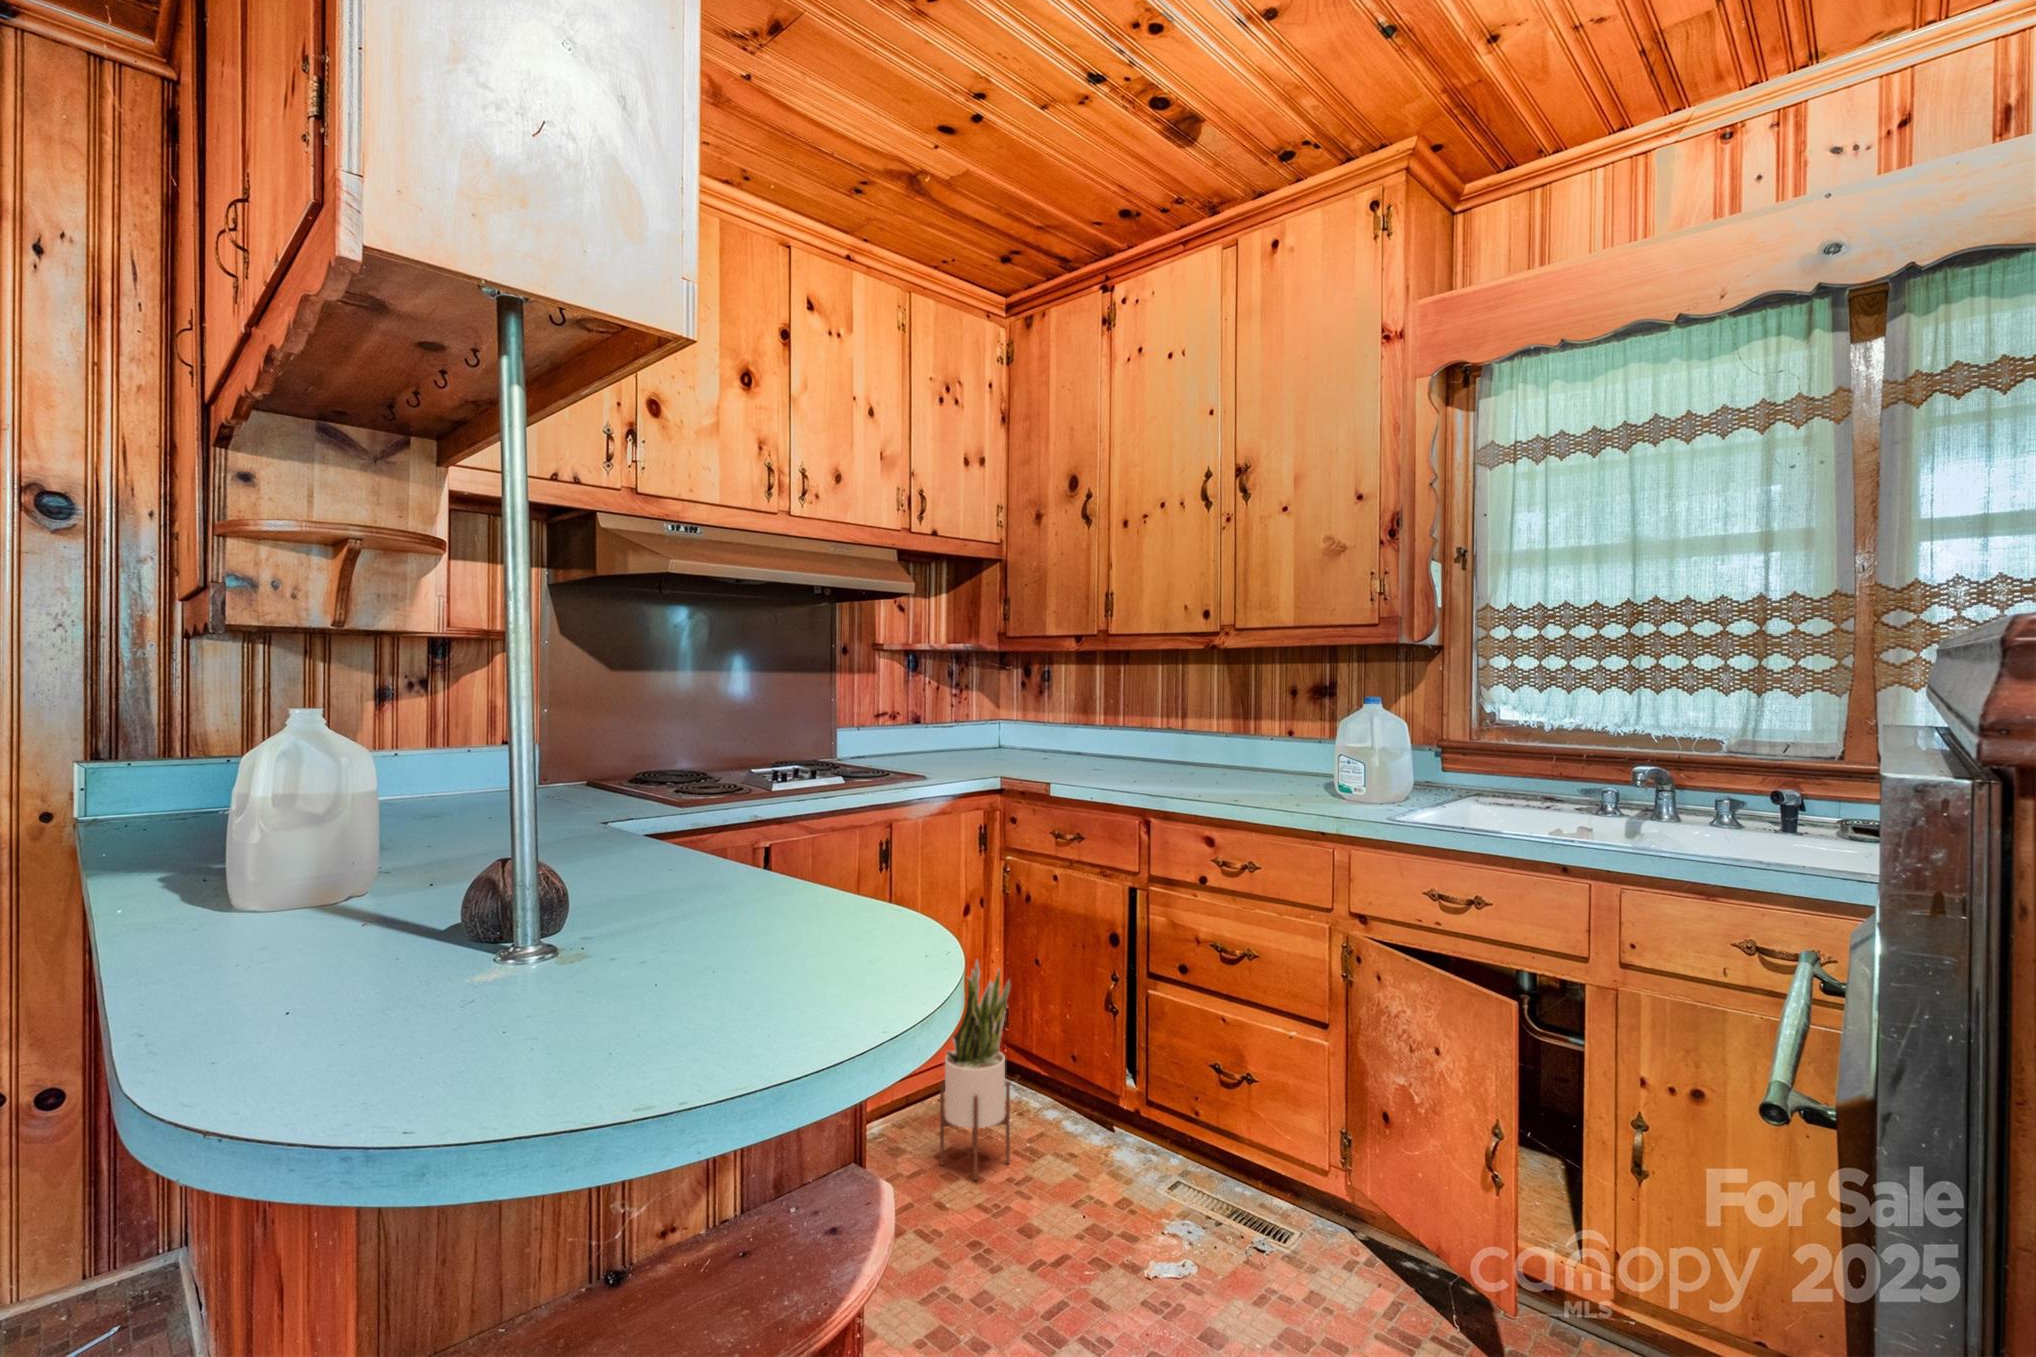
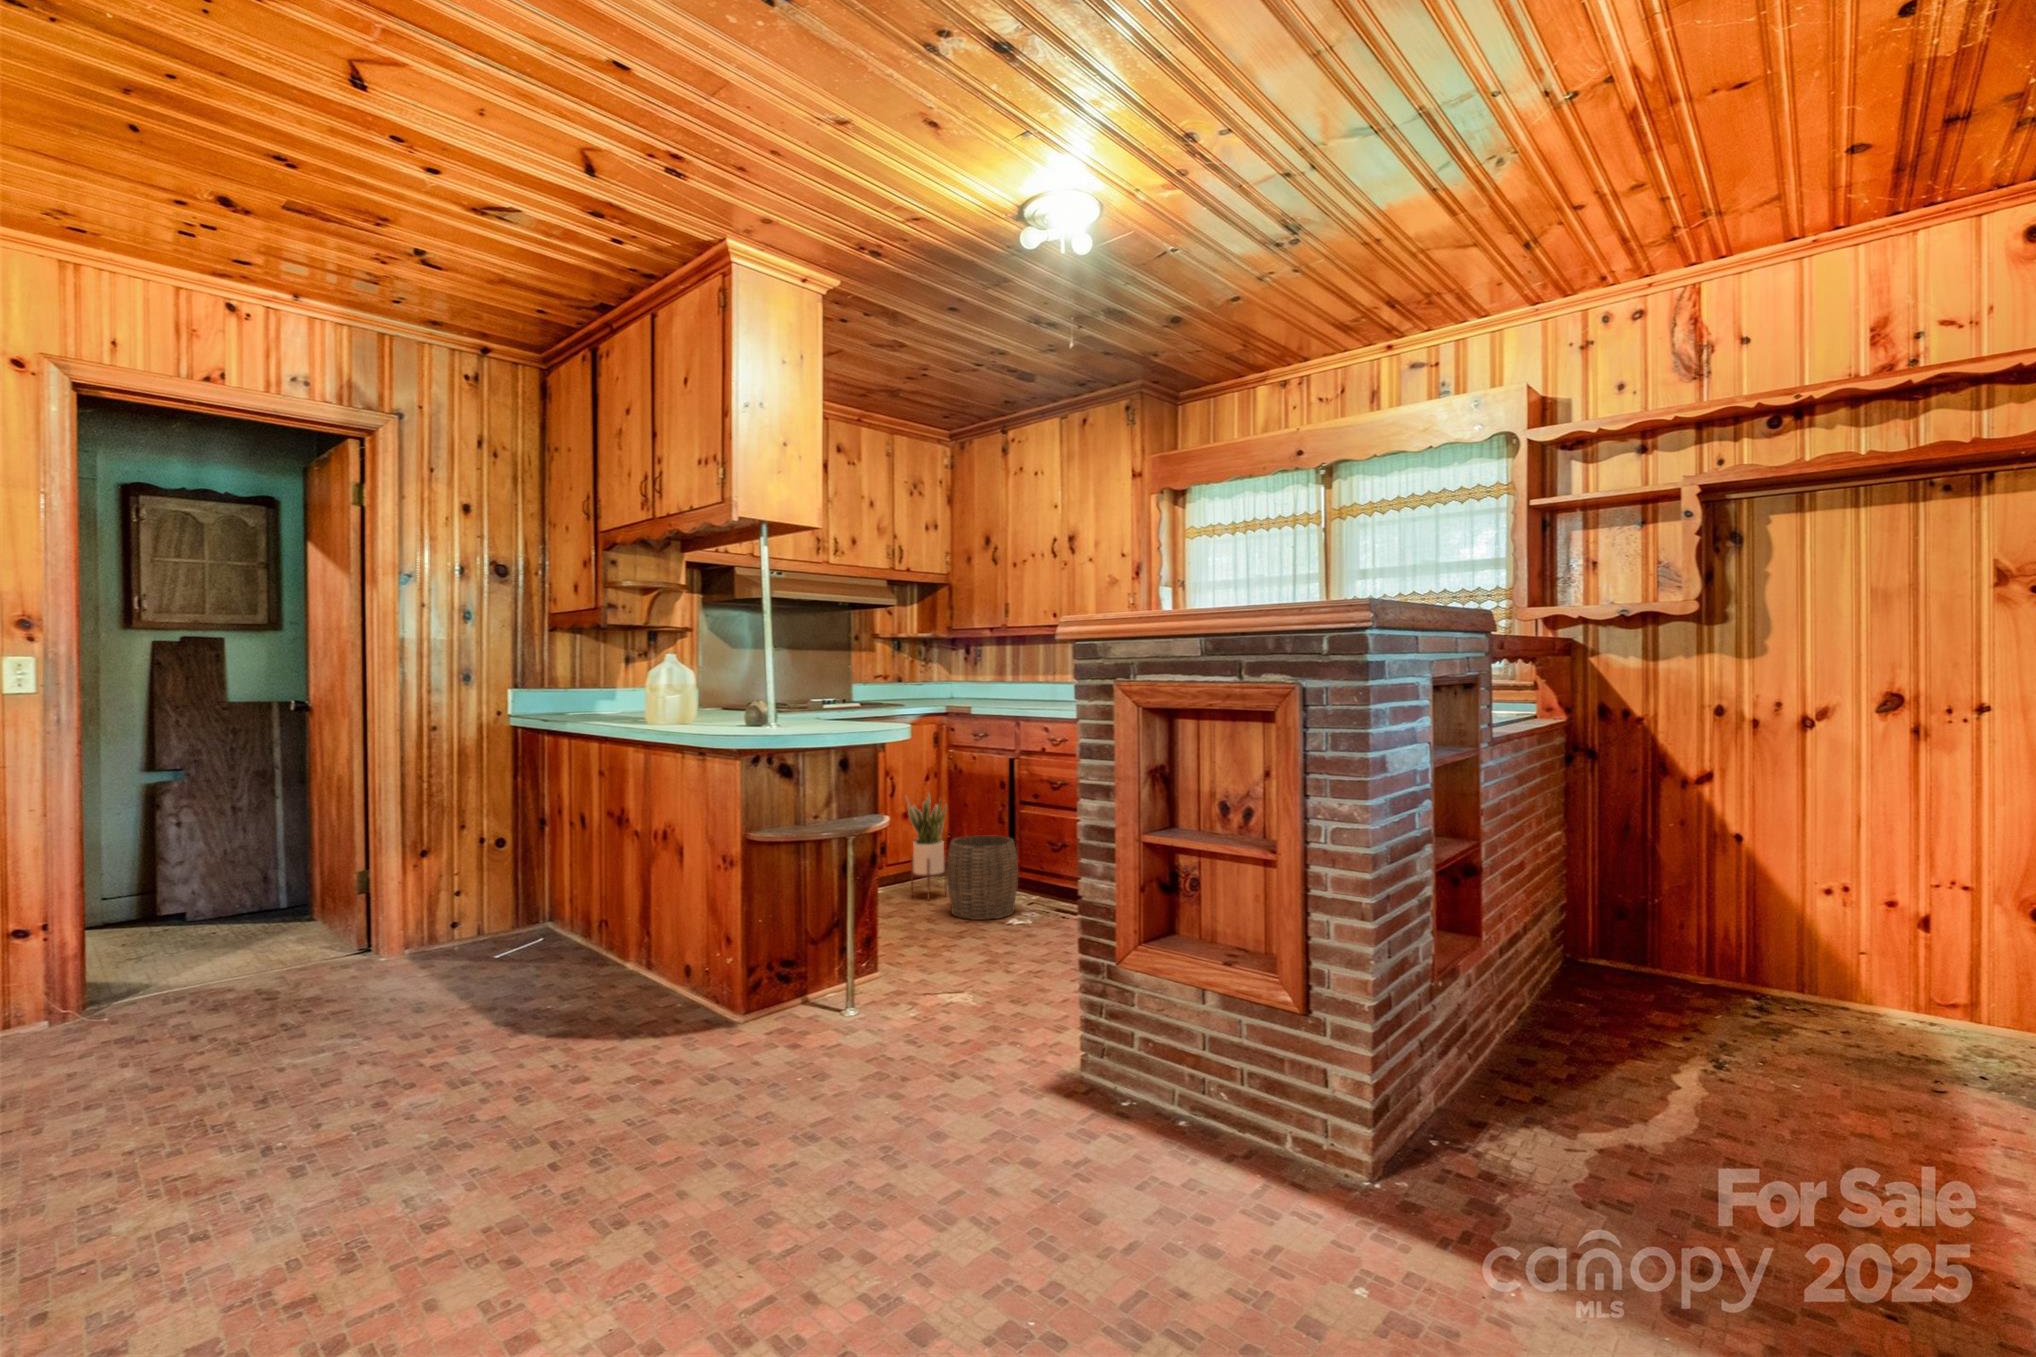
woven basket: none [1019,1058,1167,1267] -> present [947,836,1018,920]

